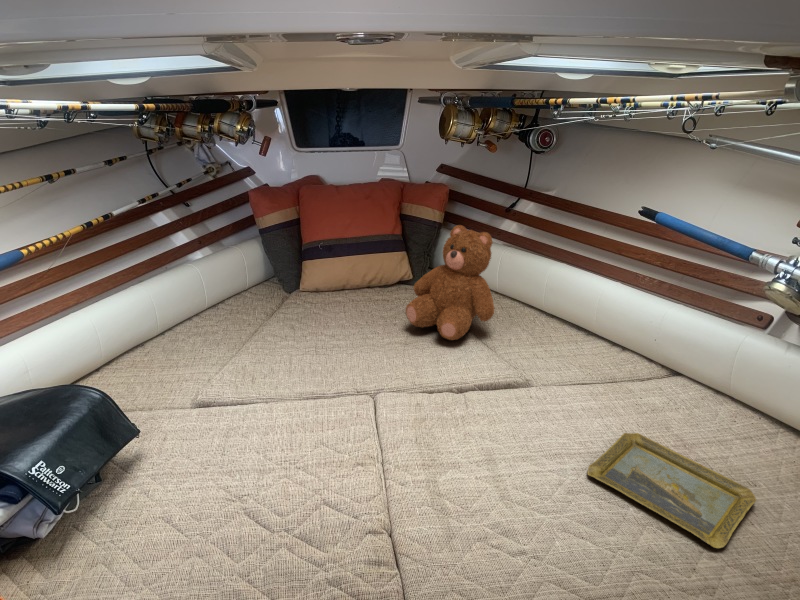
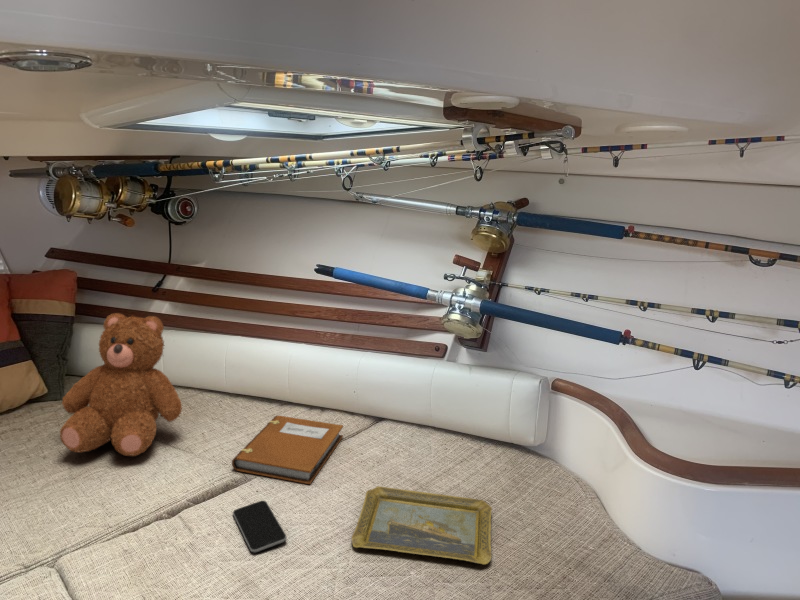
notebook: none [517,341,631,409] -> present [232,416,343,484]
smartphone: none [501,406,534,445] -> present [233,501,287,552]

